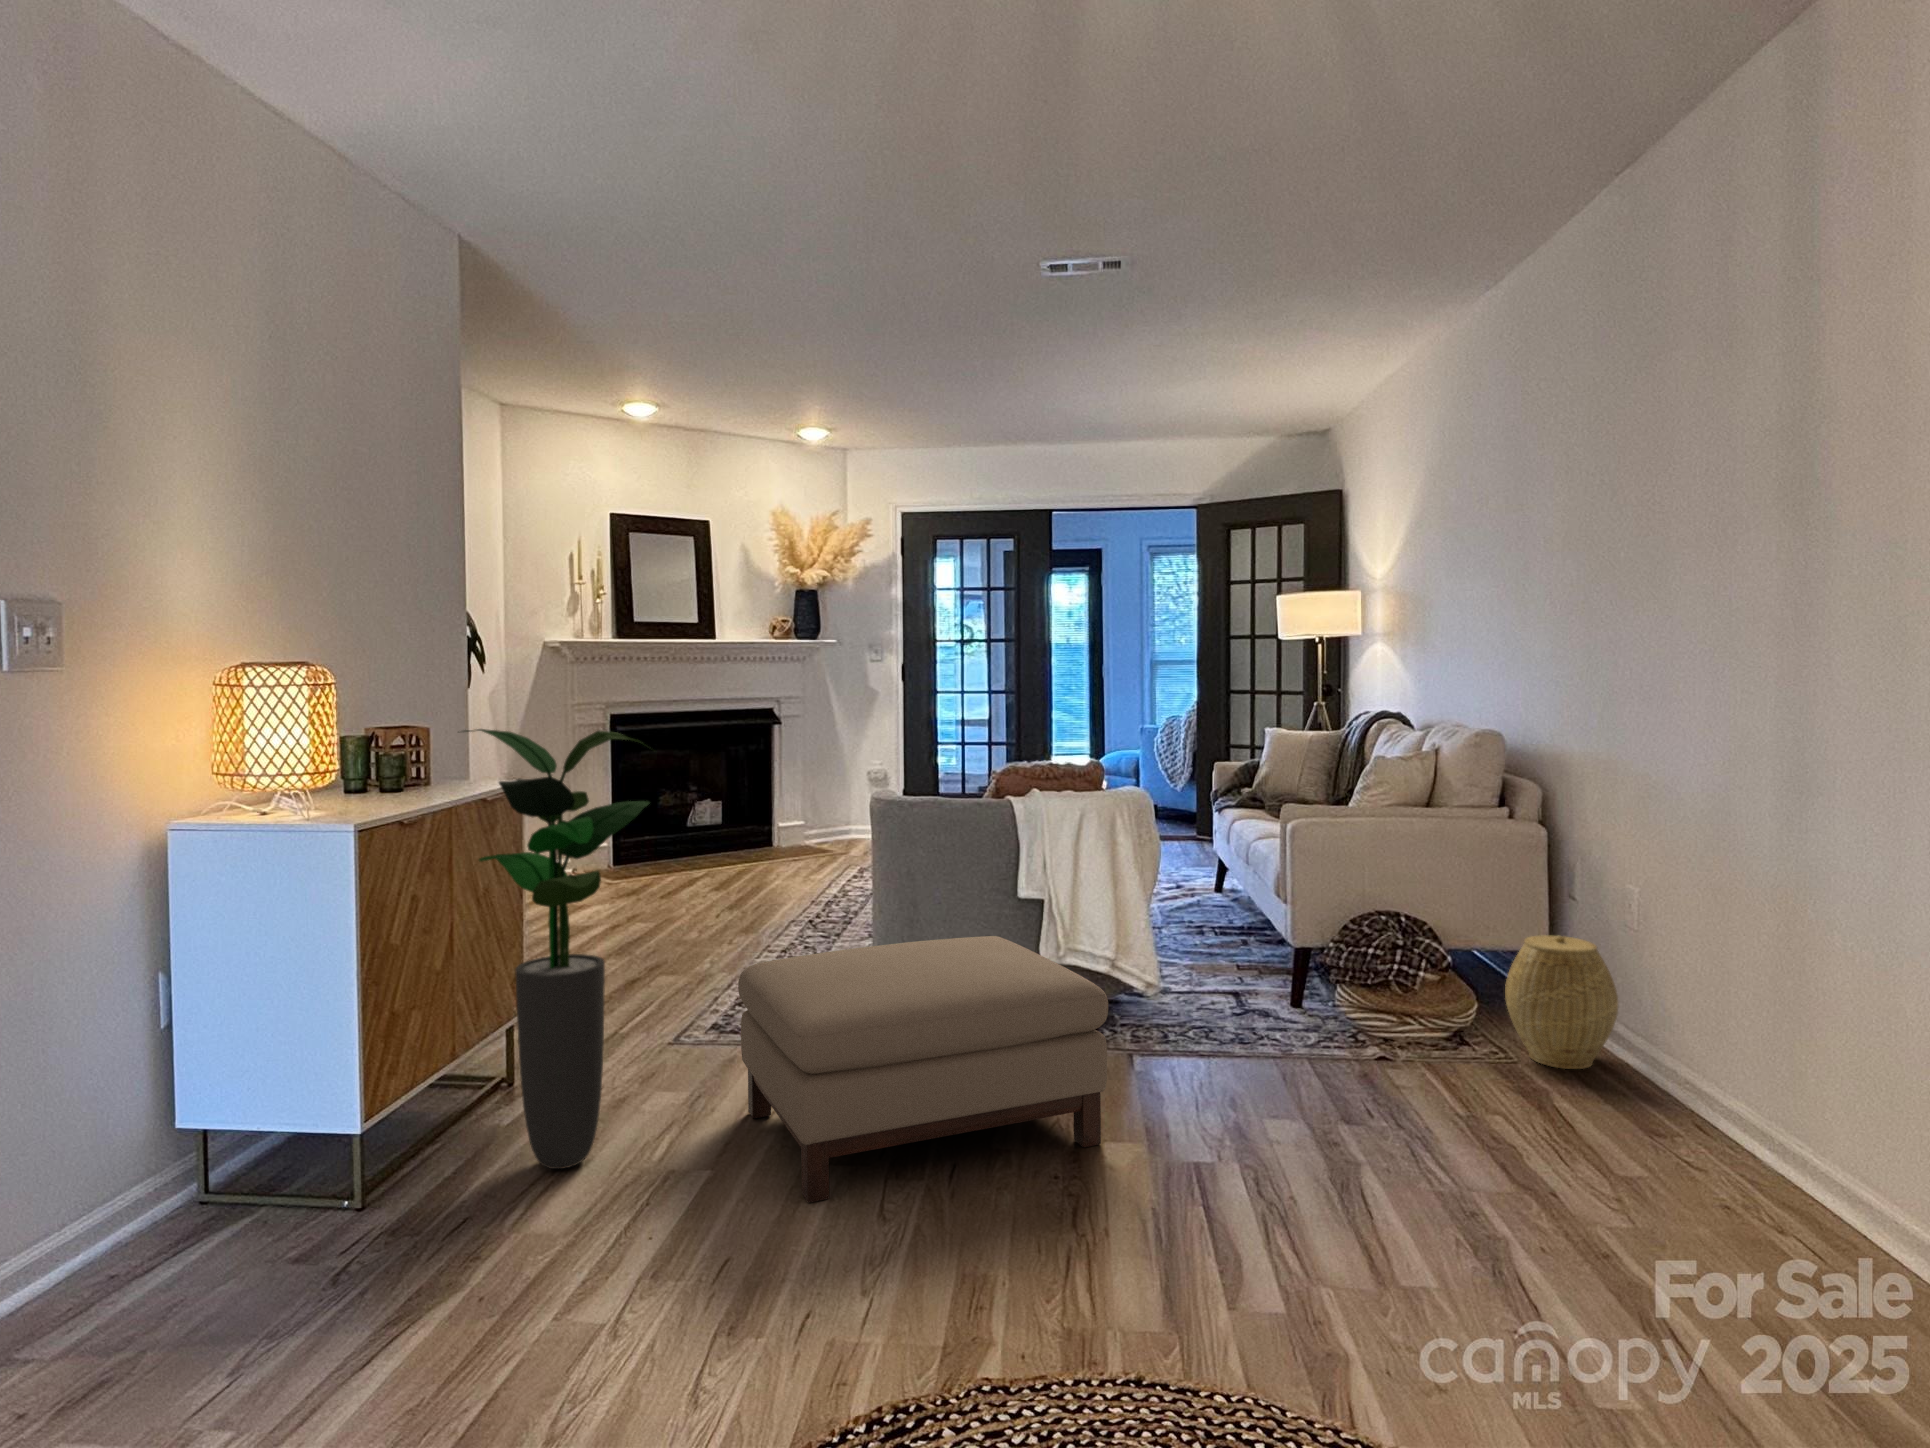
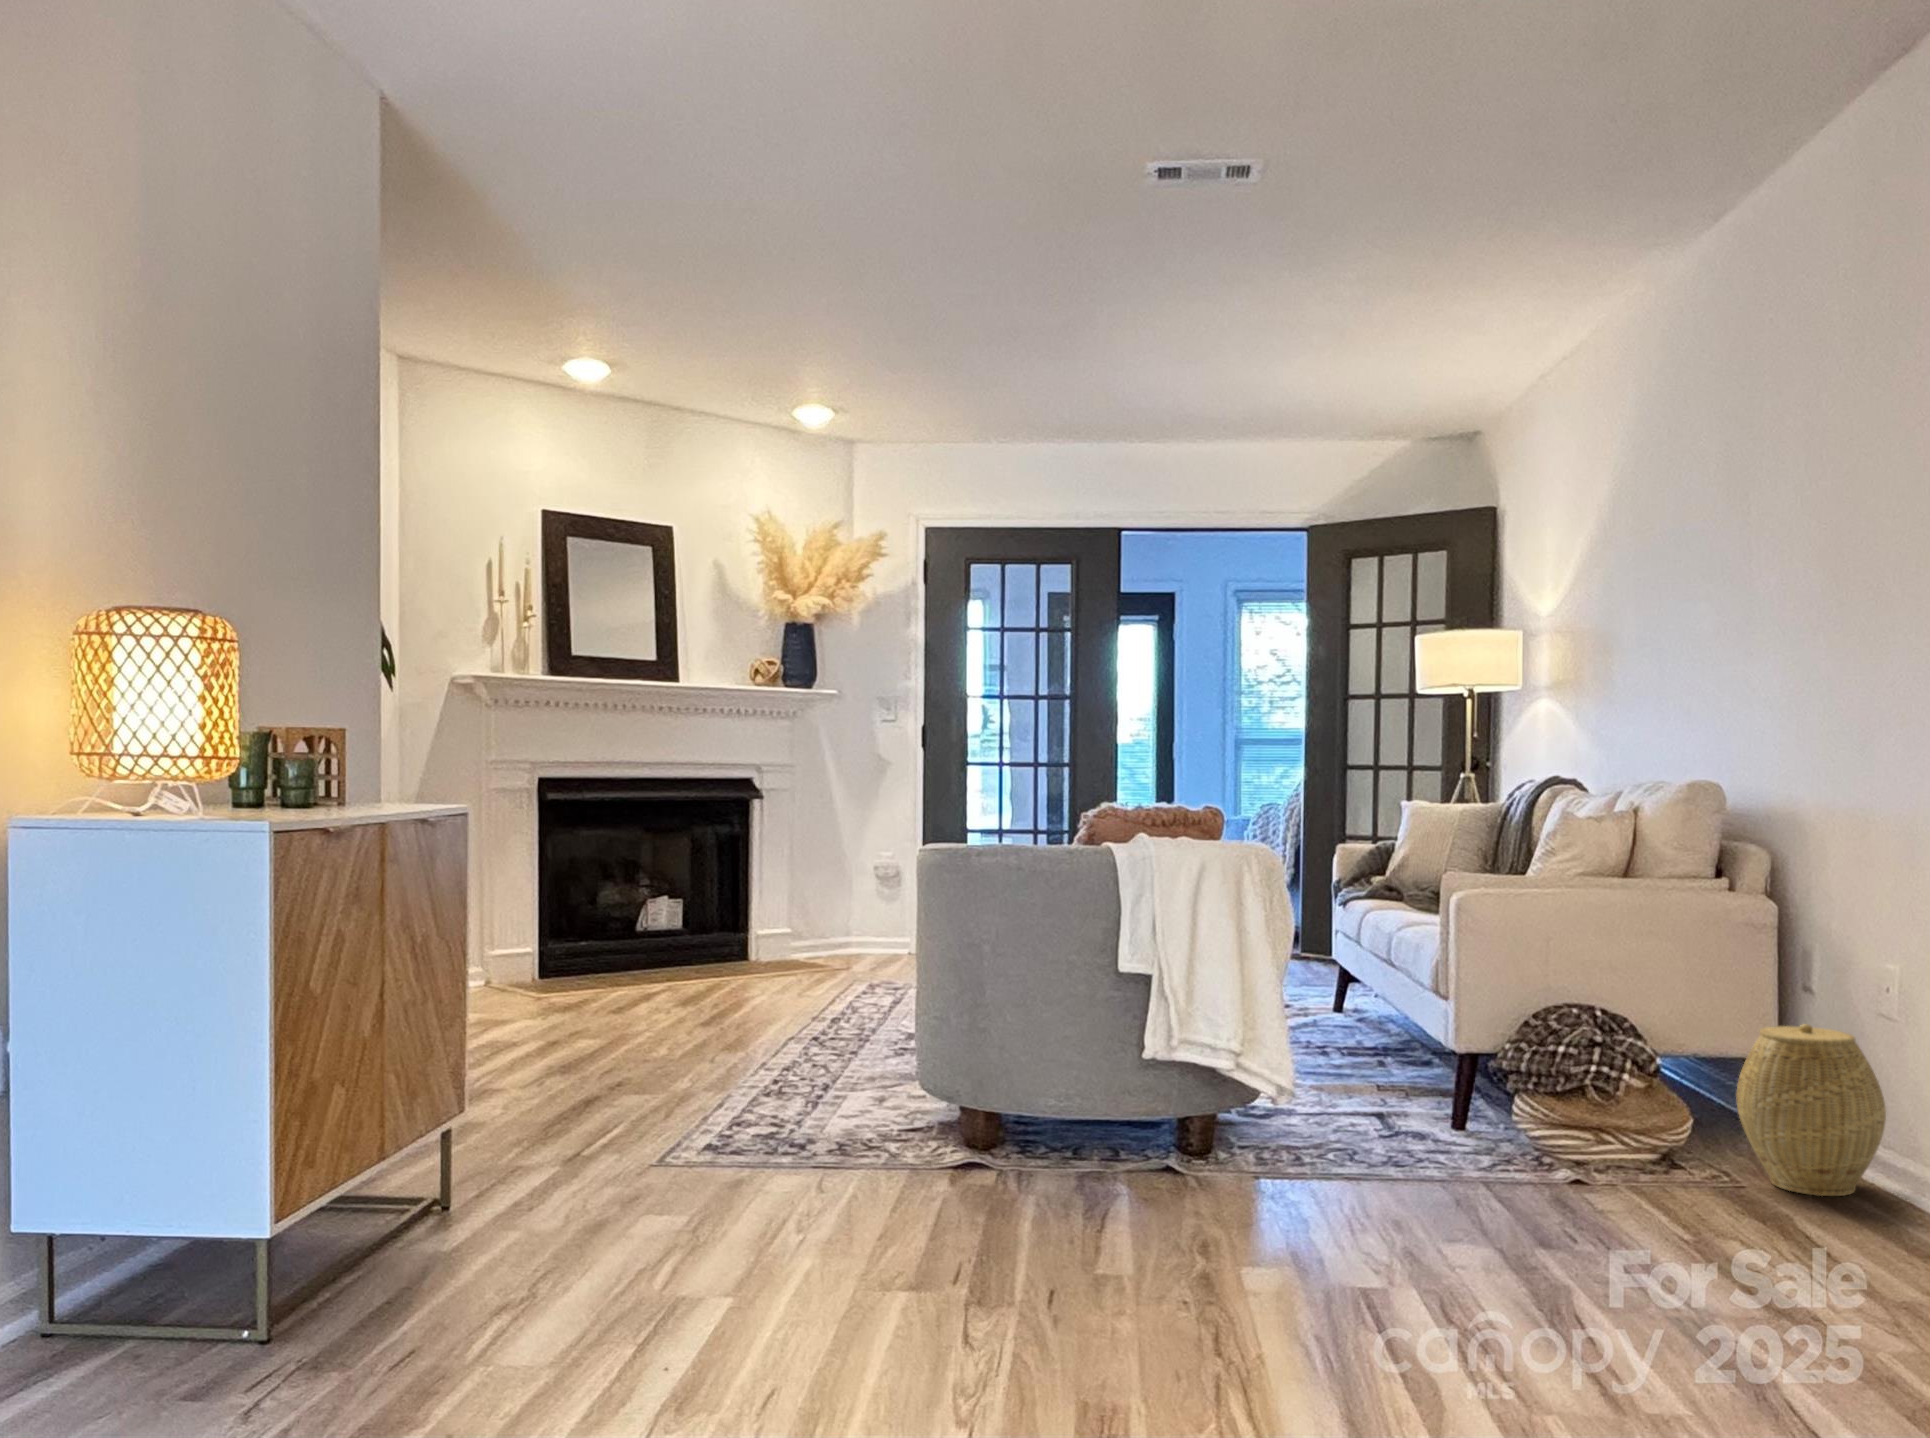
potted plant: present [463,729,649,1169] -> none [437,733,676,1281]
ottoman: present [738,936,1108,1203] -> none [764,1017,1234,1317]

